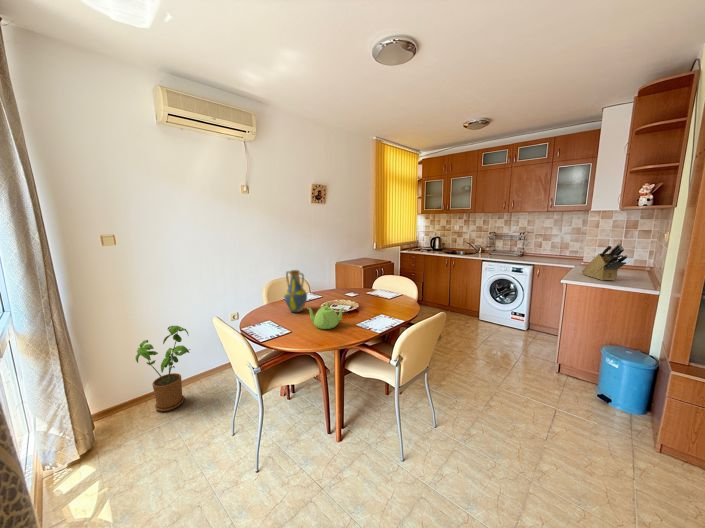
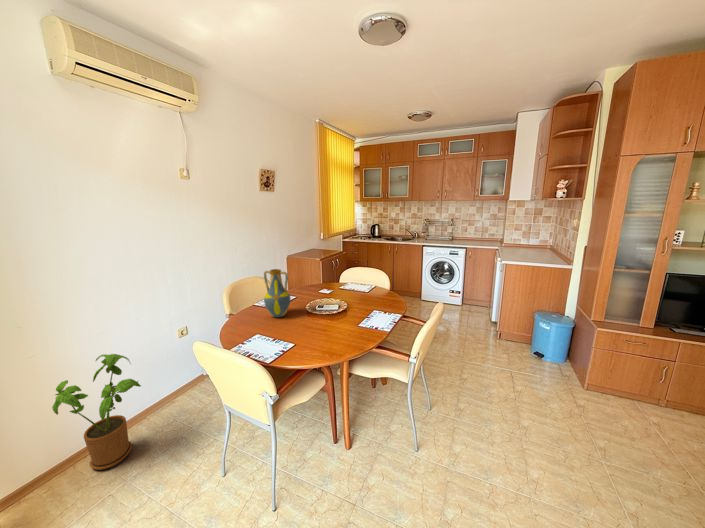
knife block: present [582,244,628,280] -> none [512,228,549,259]
teapot: present [307,302,345,329] -> none [304,302,346,333]

